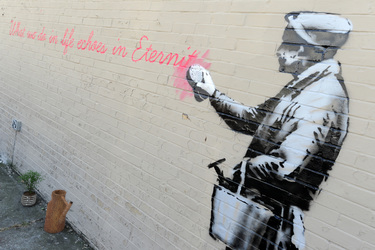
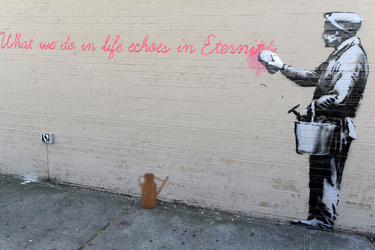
potted plant: present [18,170,44,207] -> none [94,168,118,202]

